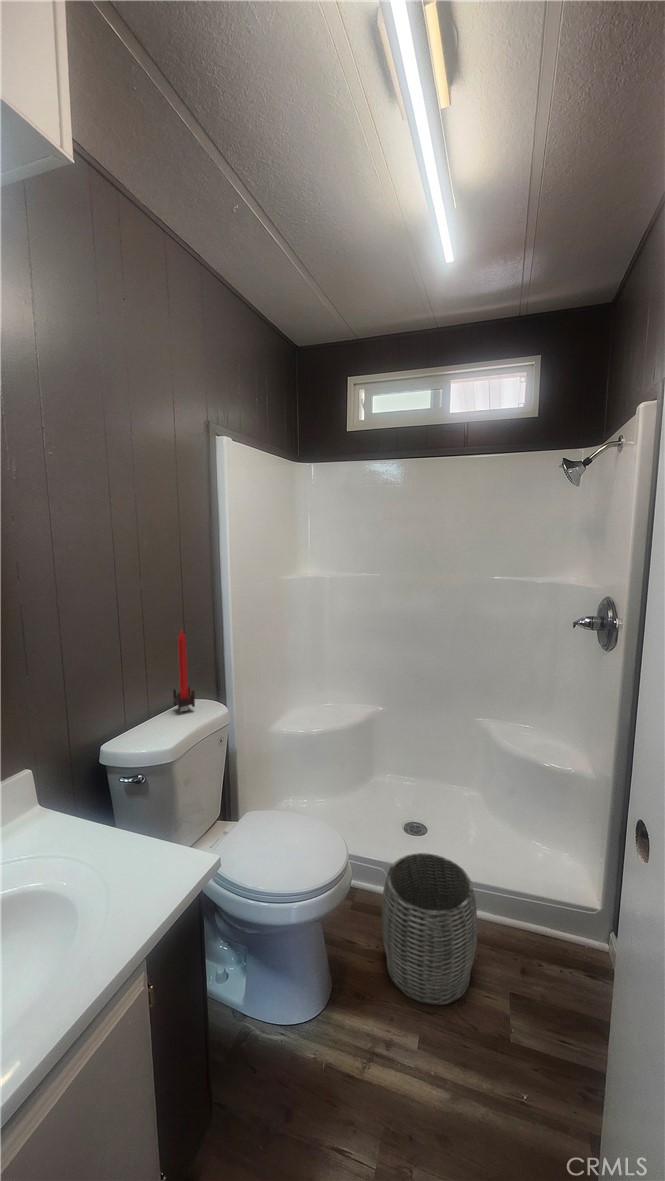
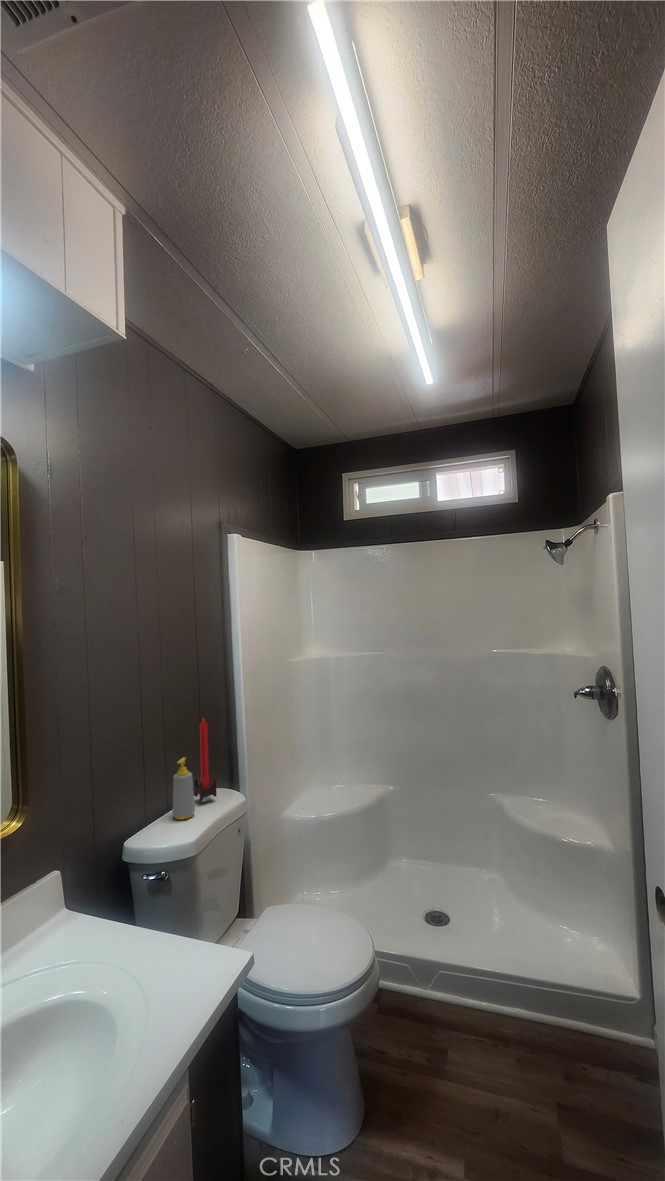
soap bottle: none [148,668,171,727] -> present [172,758,195,820]
woven basket: present [382,853,477,1005] -> none [416,944,519,1121]

